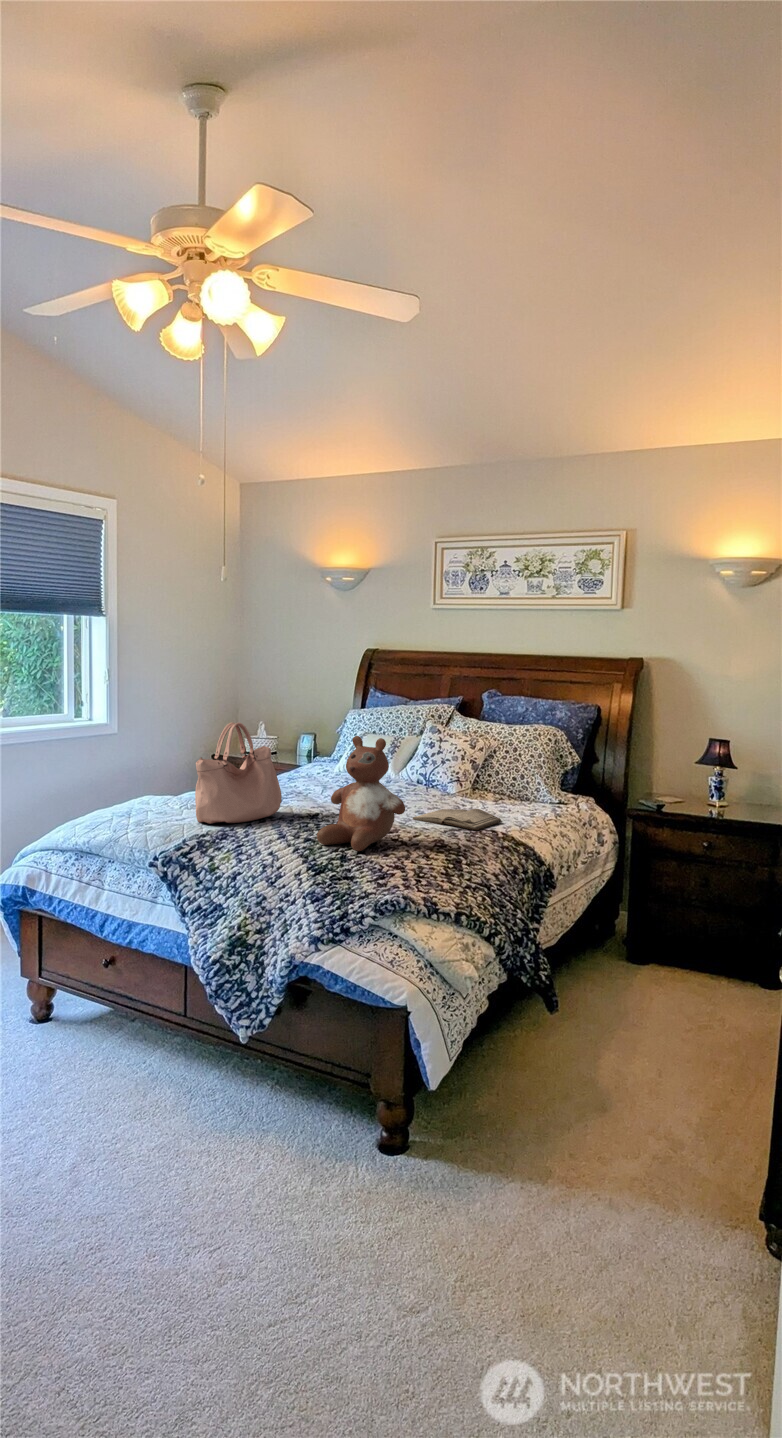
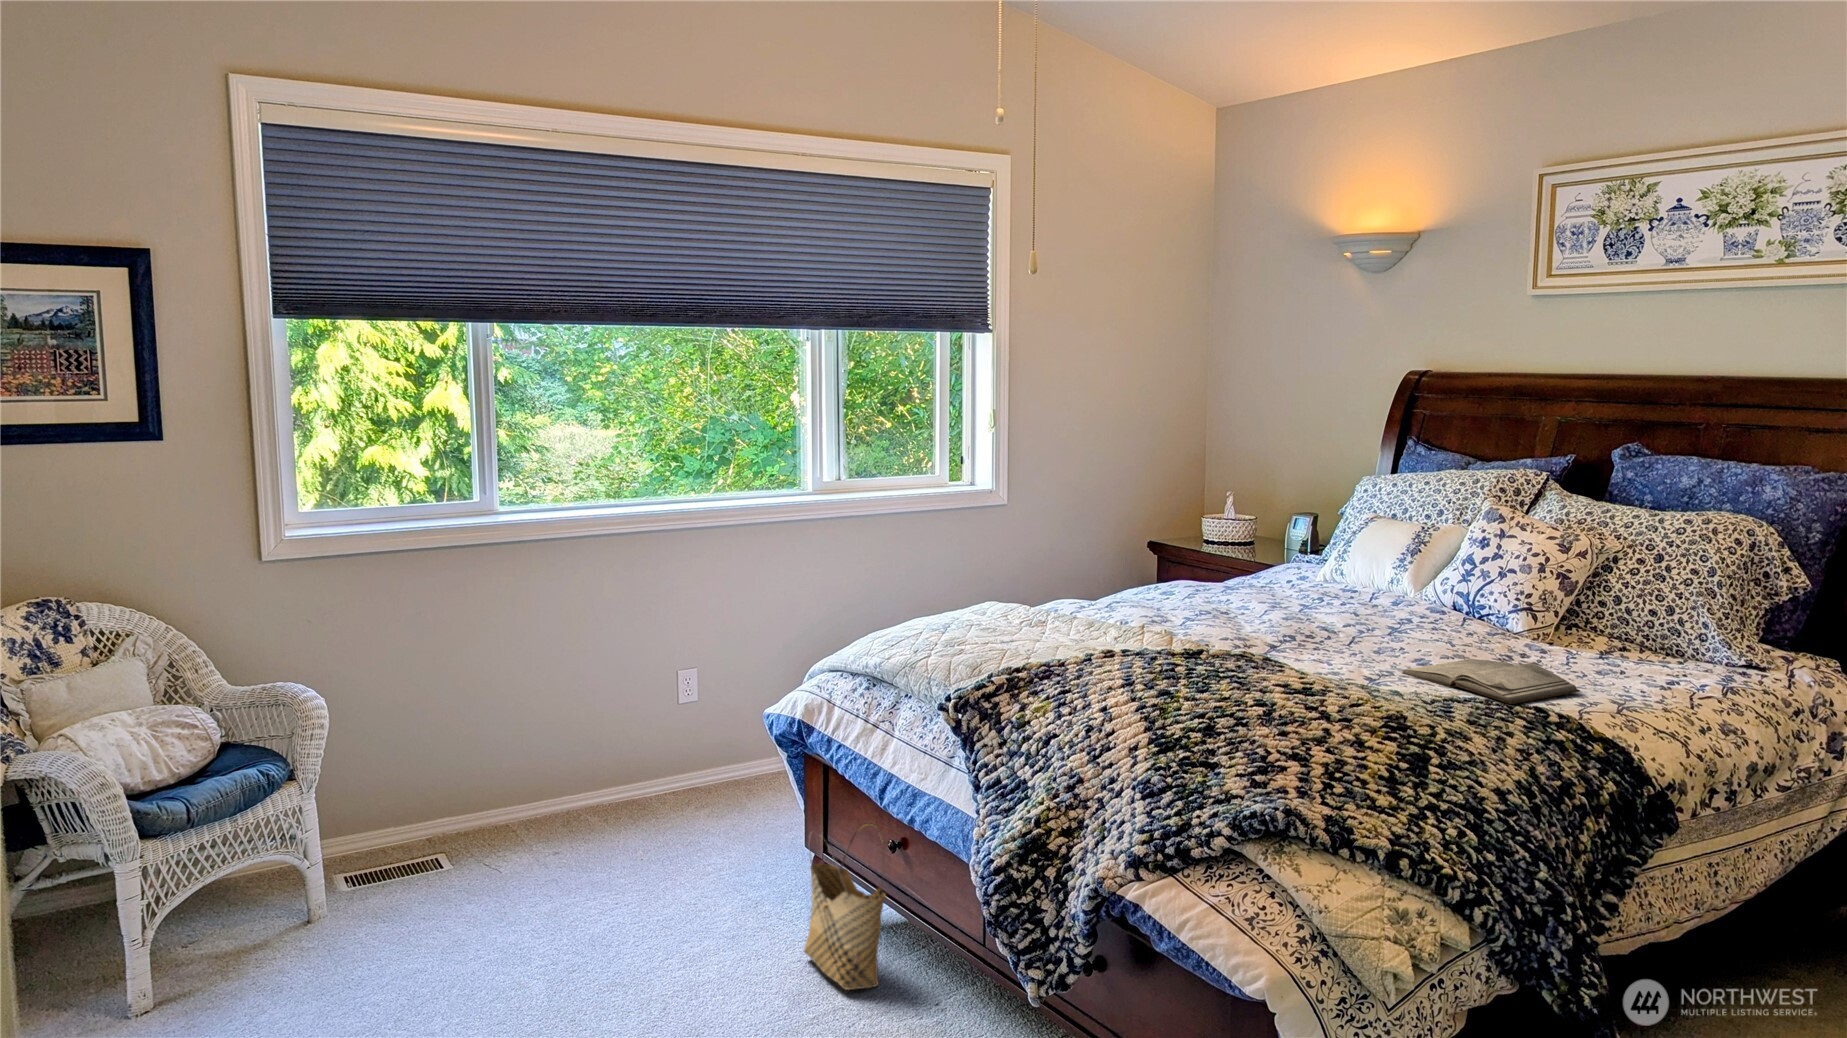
handbag: present [195,723,282,824] -> none [1027,496,1175,654]
stuffed bear: present [317,736,405,851] -> none [1190,525,1344,721]
woven basket: none [36,951,105,1069] -> present [804,823,886,990]

